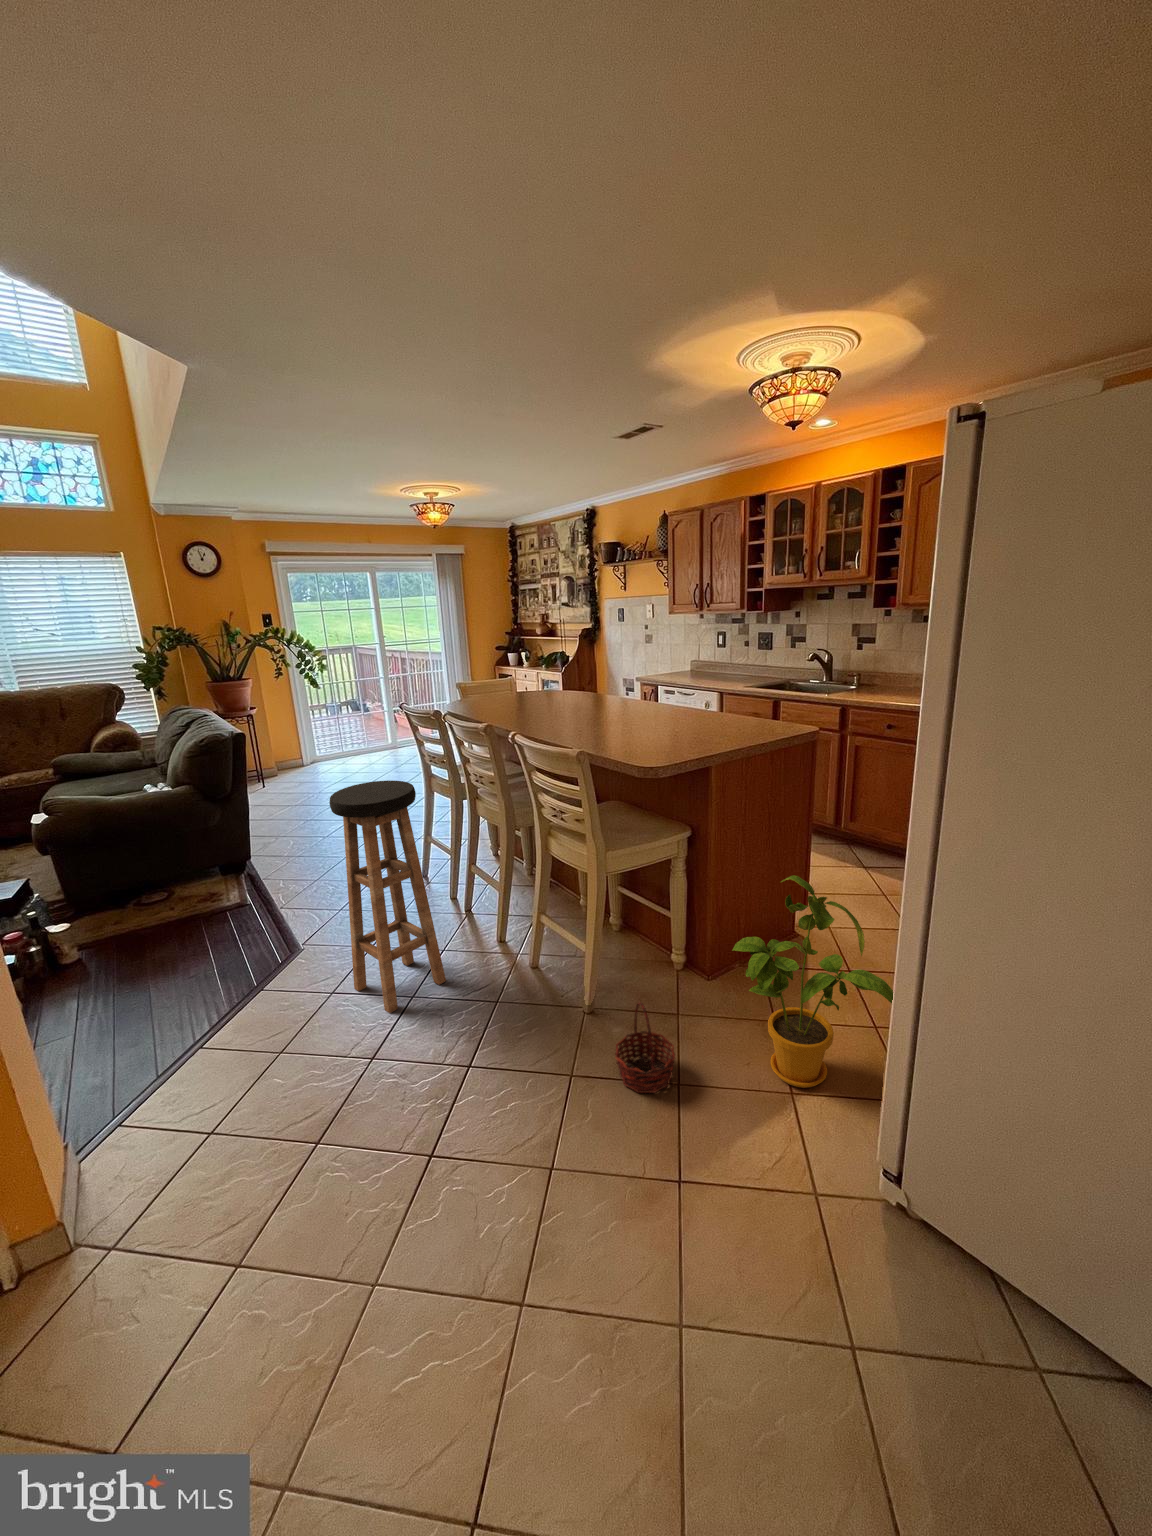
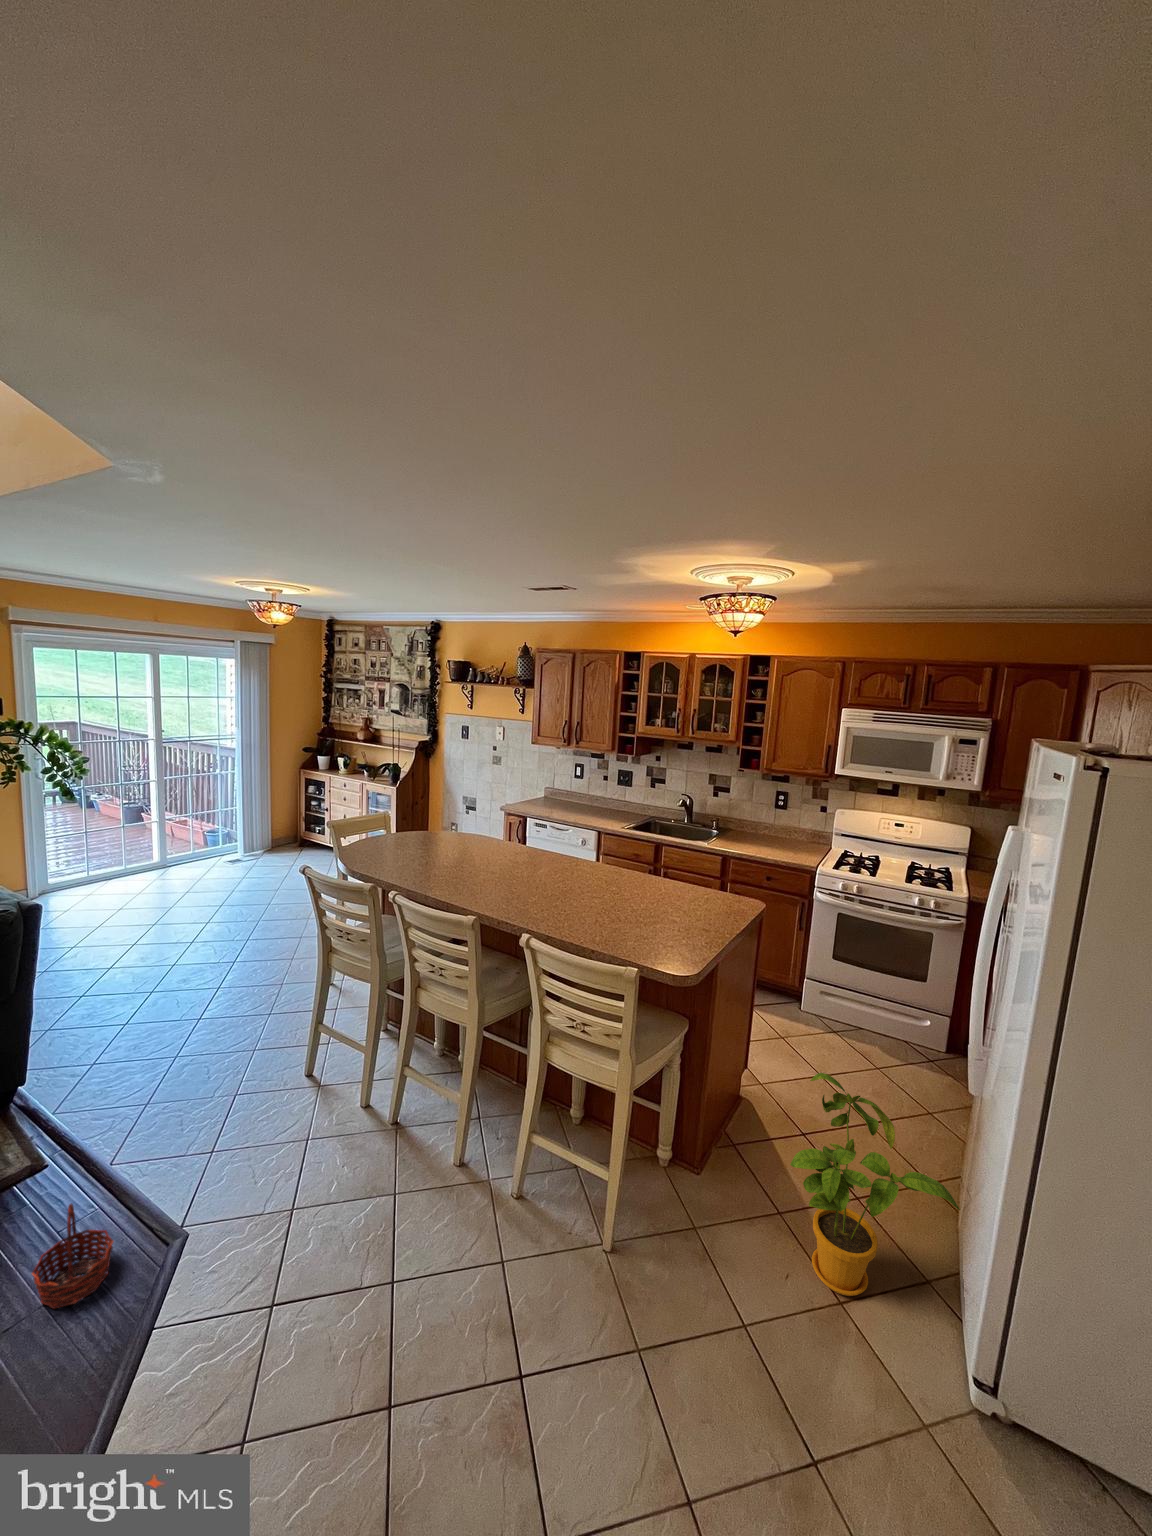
bar stool: present [329,780,446,1013] -> none [298,994,421,1314]
basket: present [615,1003,675,1093] -> present [32,1204,113,1308]

